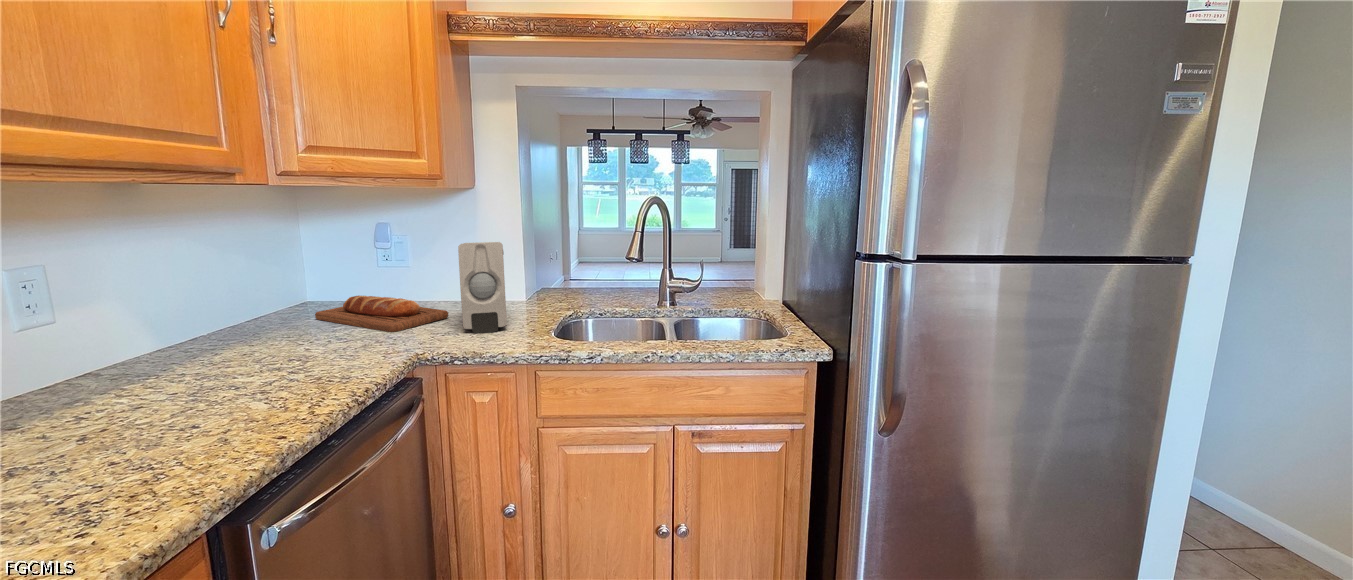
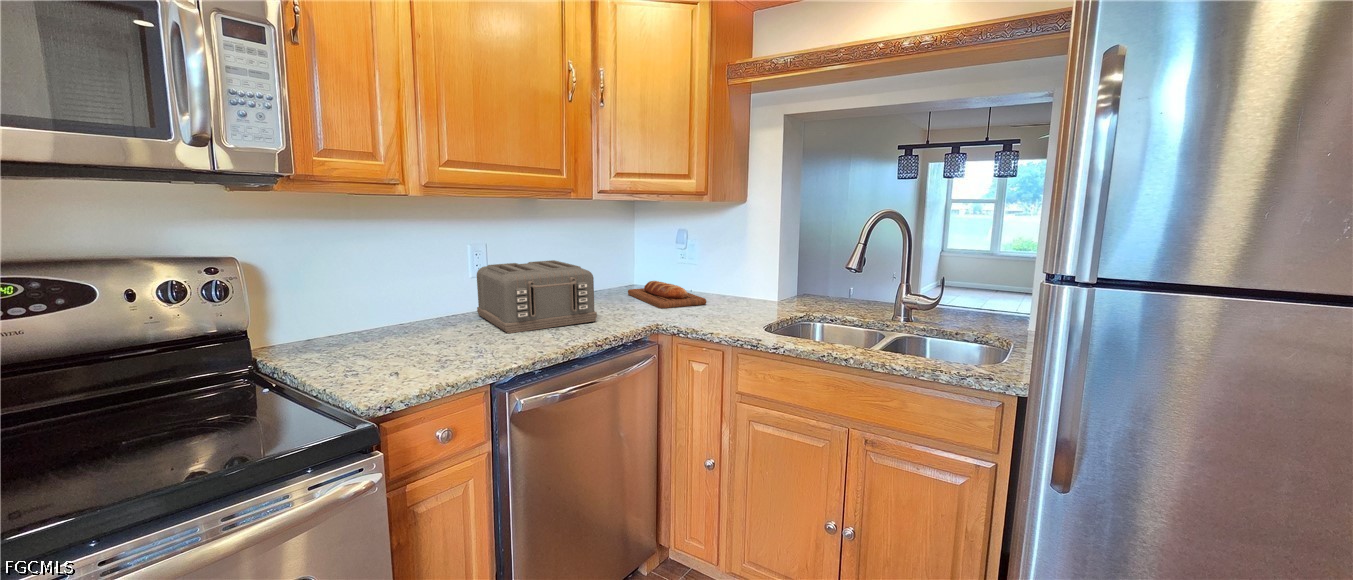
soap dispenser: present [458,242,506,333] -> none [702,245,747,318]
toaster: none [34,283,318,420] -> present [477,260,597,333]

